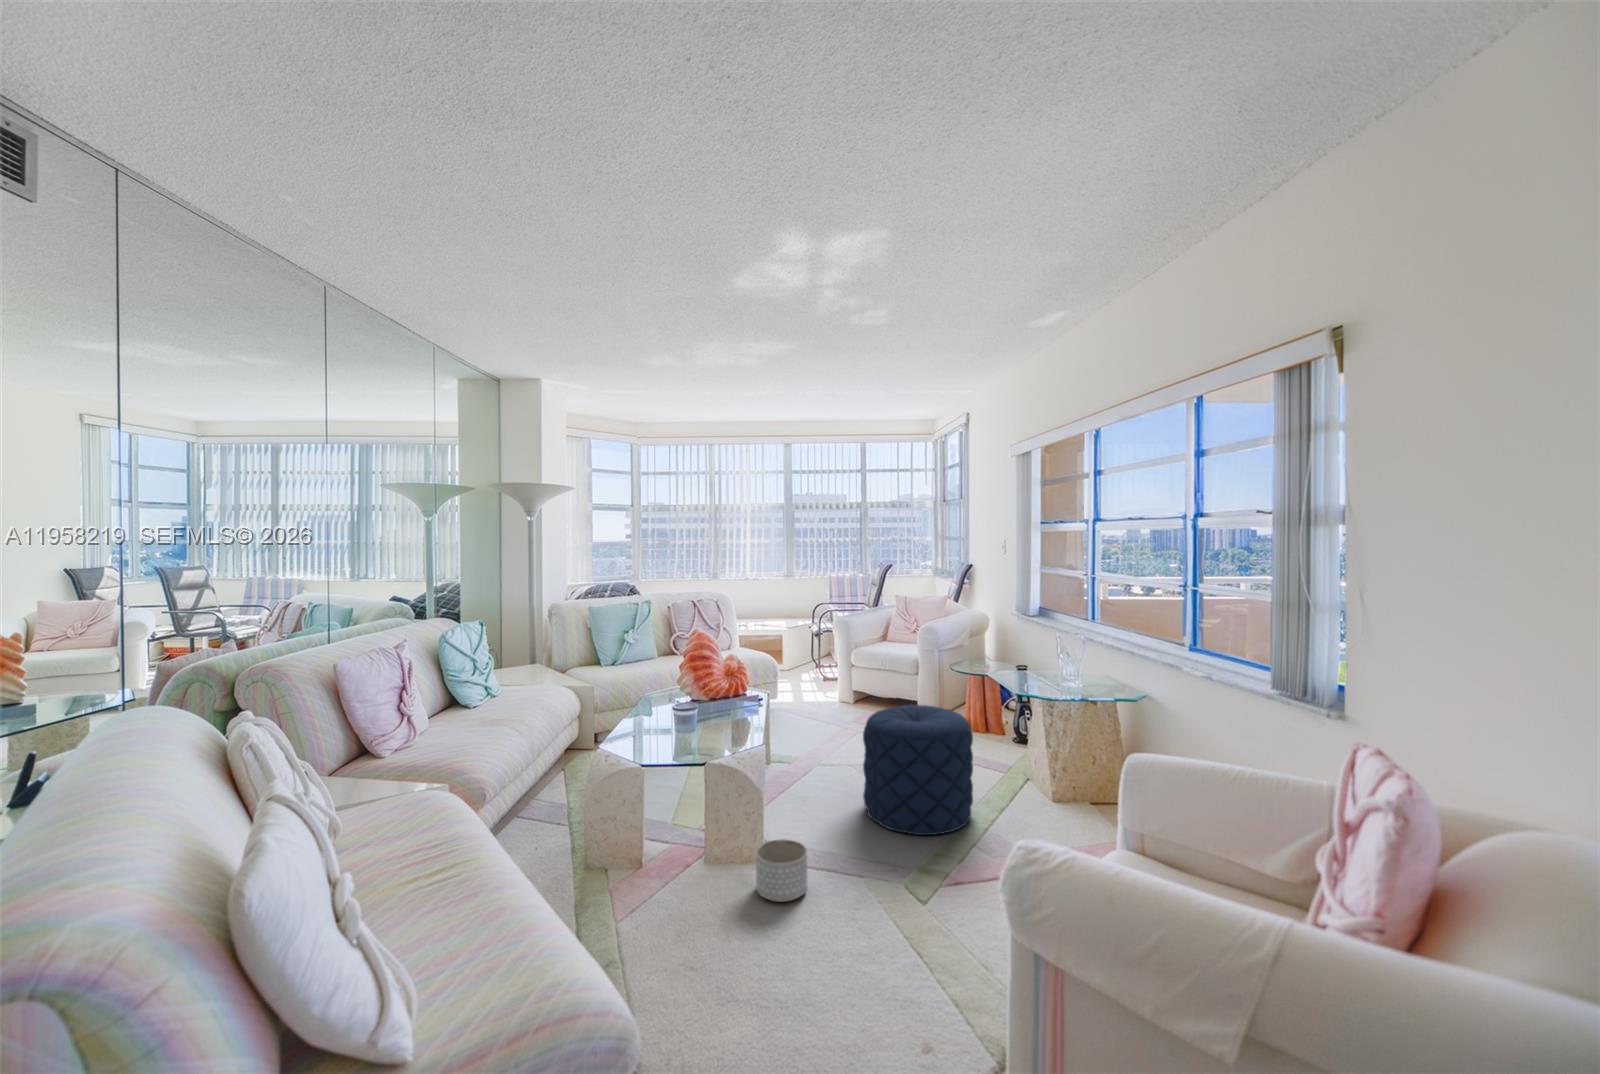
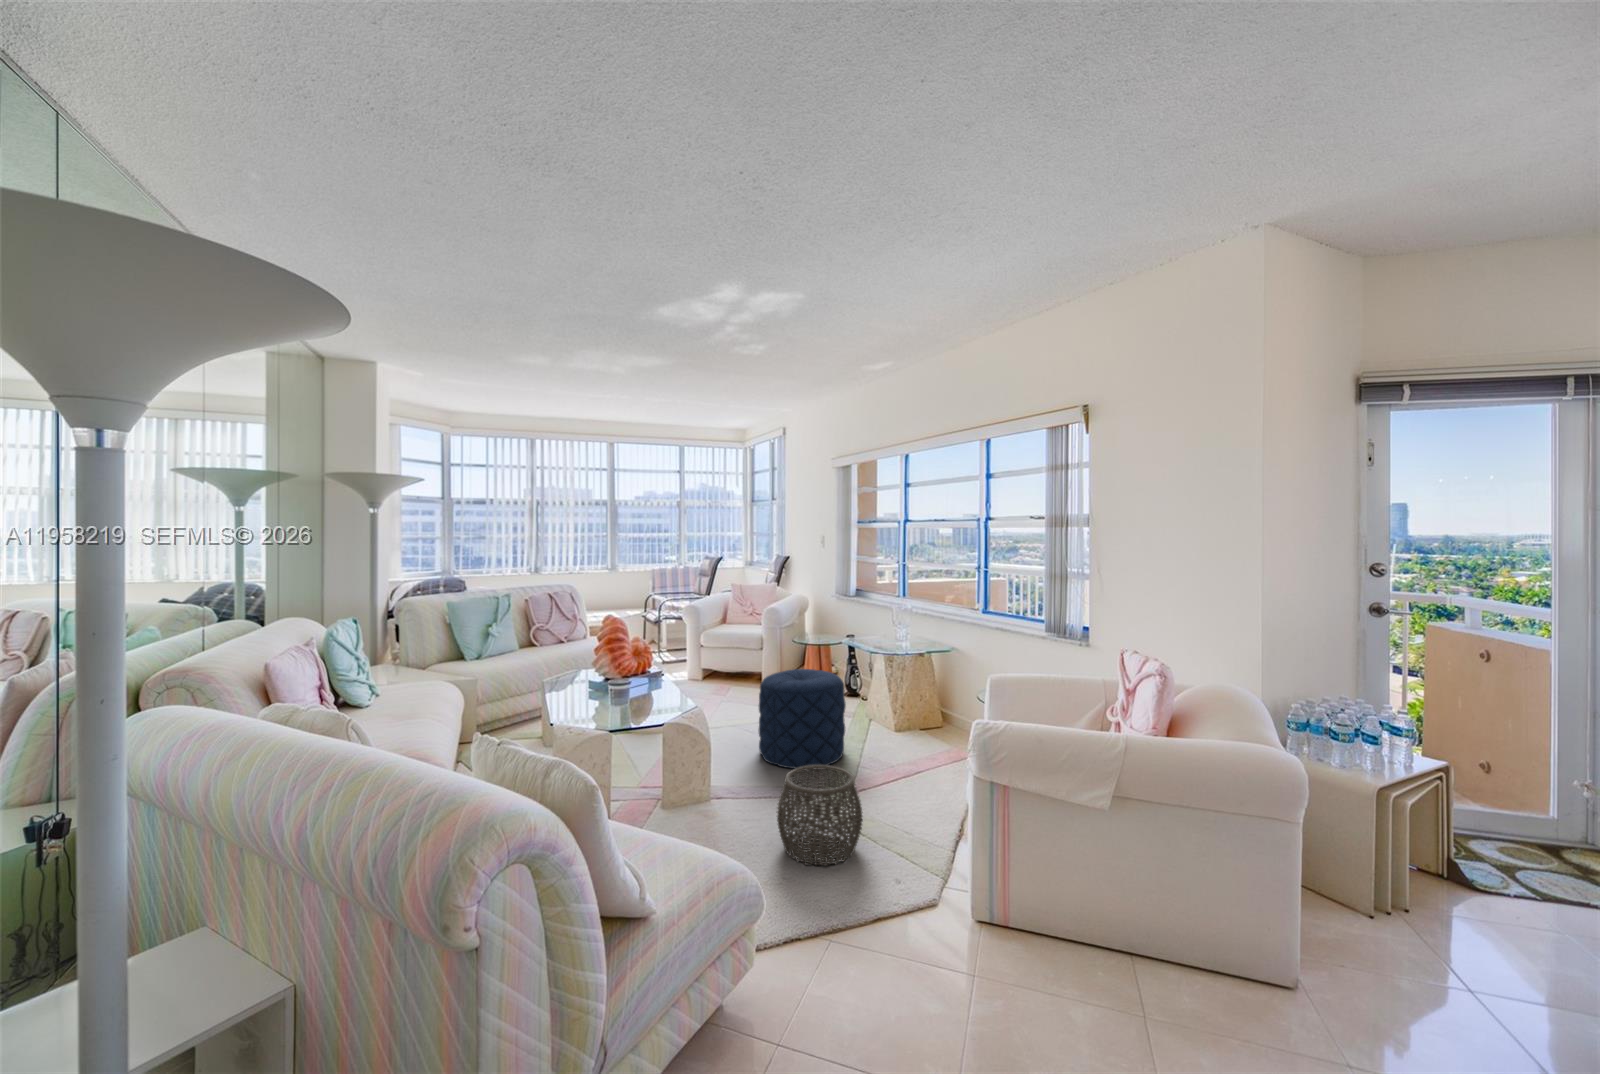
planter: present [756,839,807,902] -> none [708,779,750,826]
woven basket: none [810,844,927,995] -> present [777,765,863,866]

